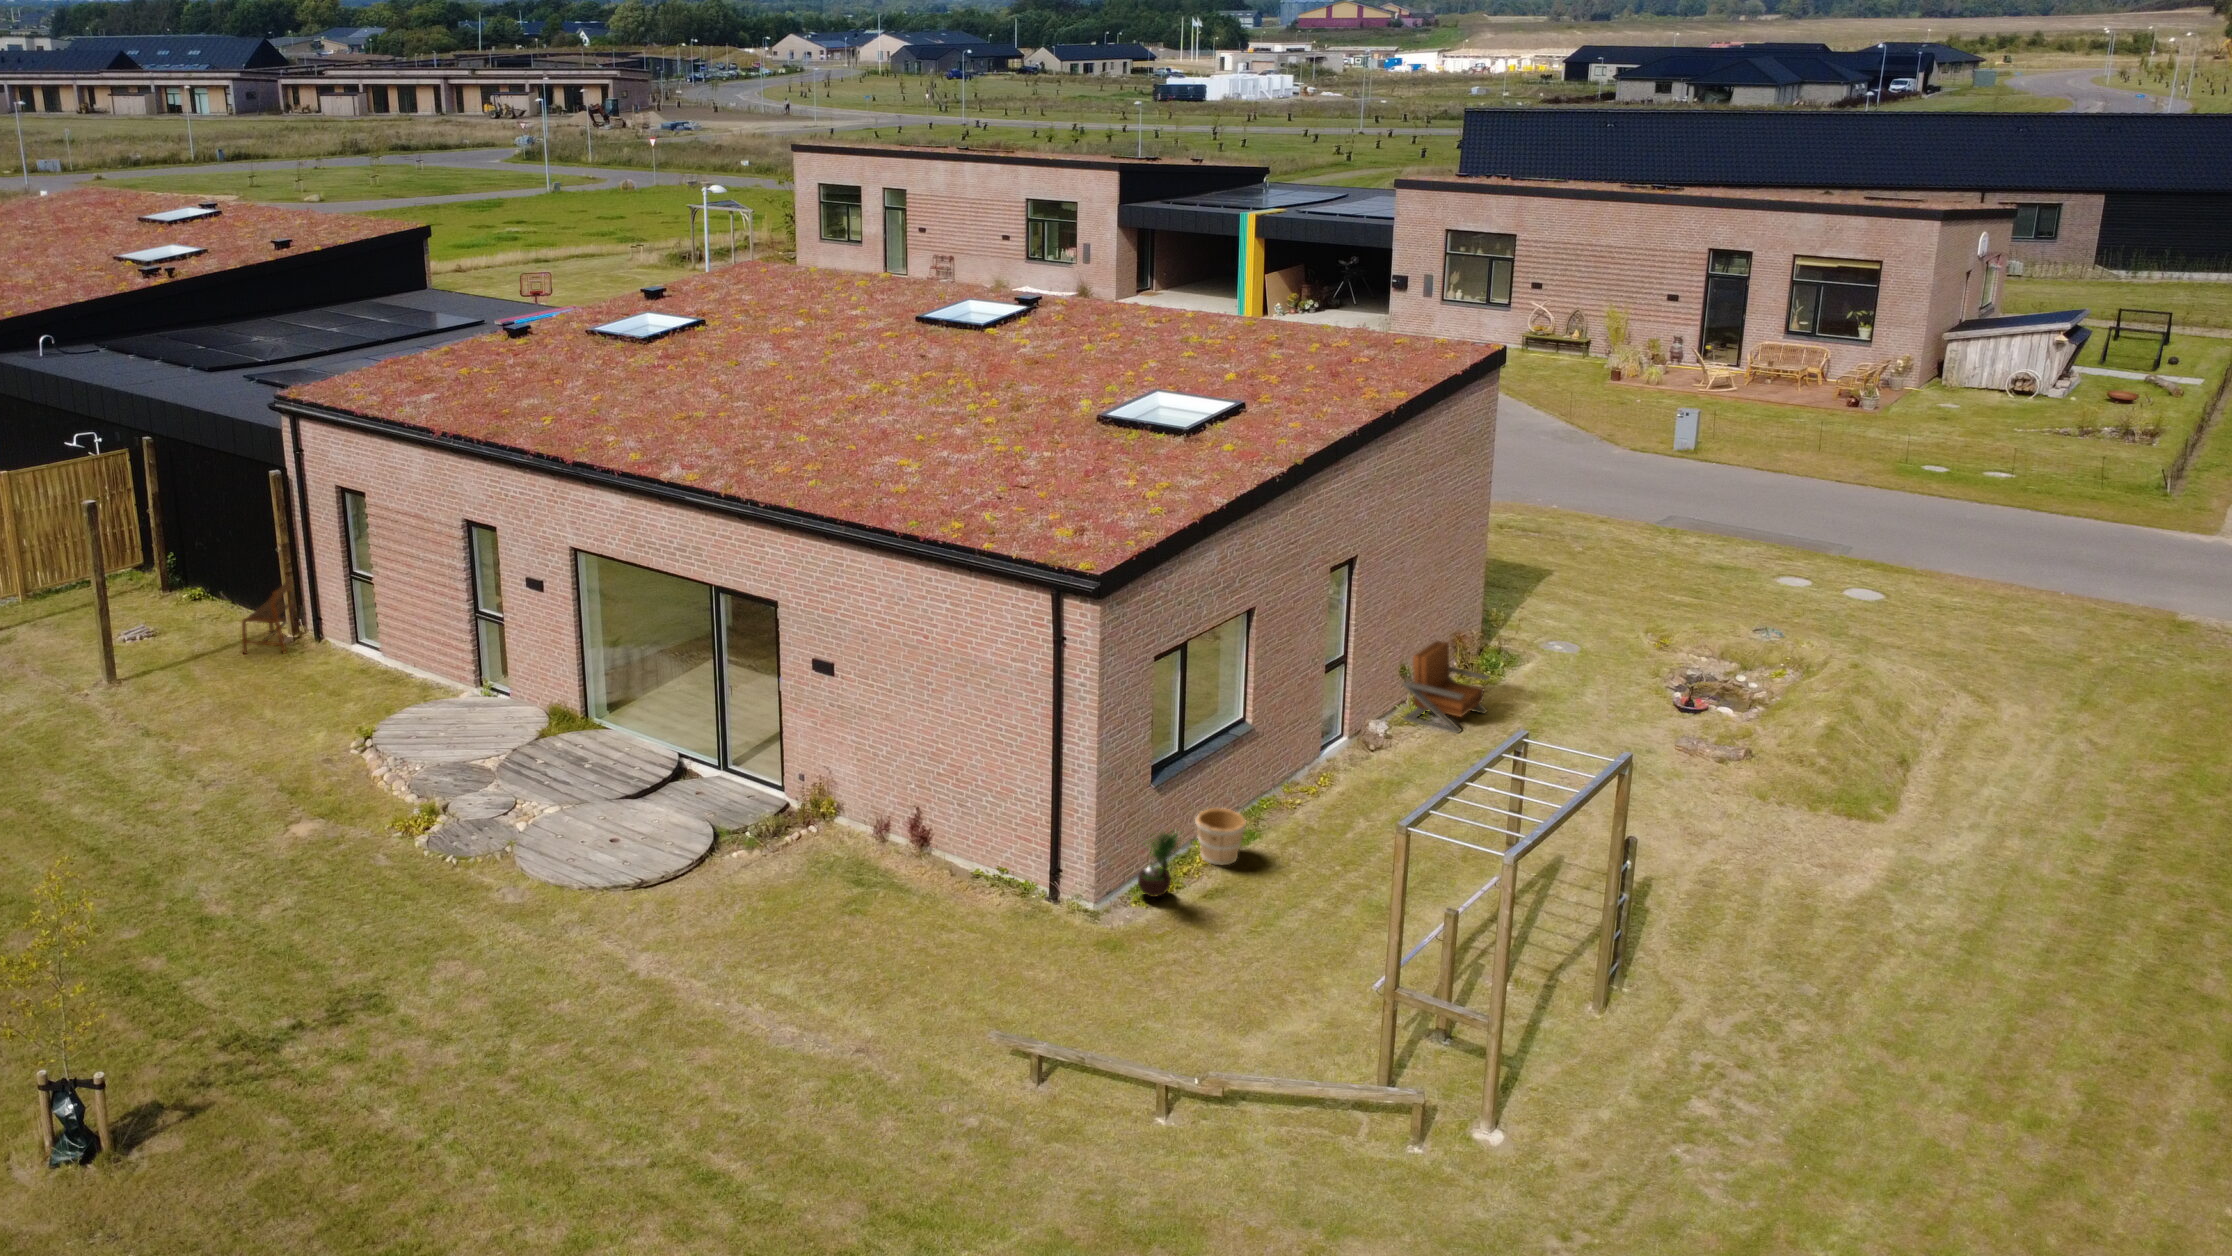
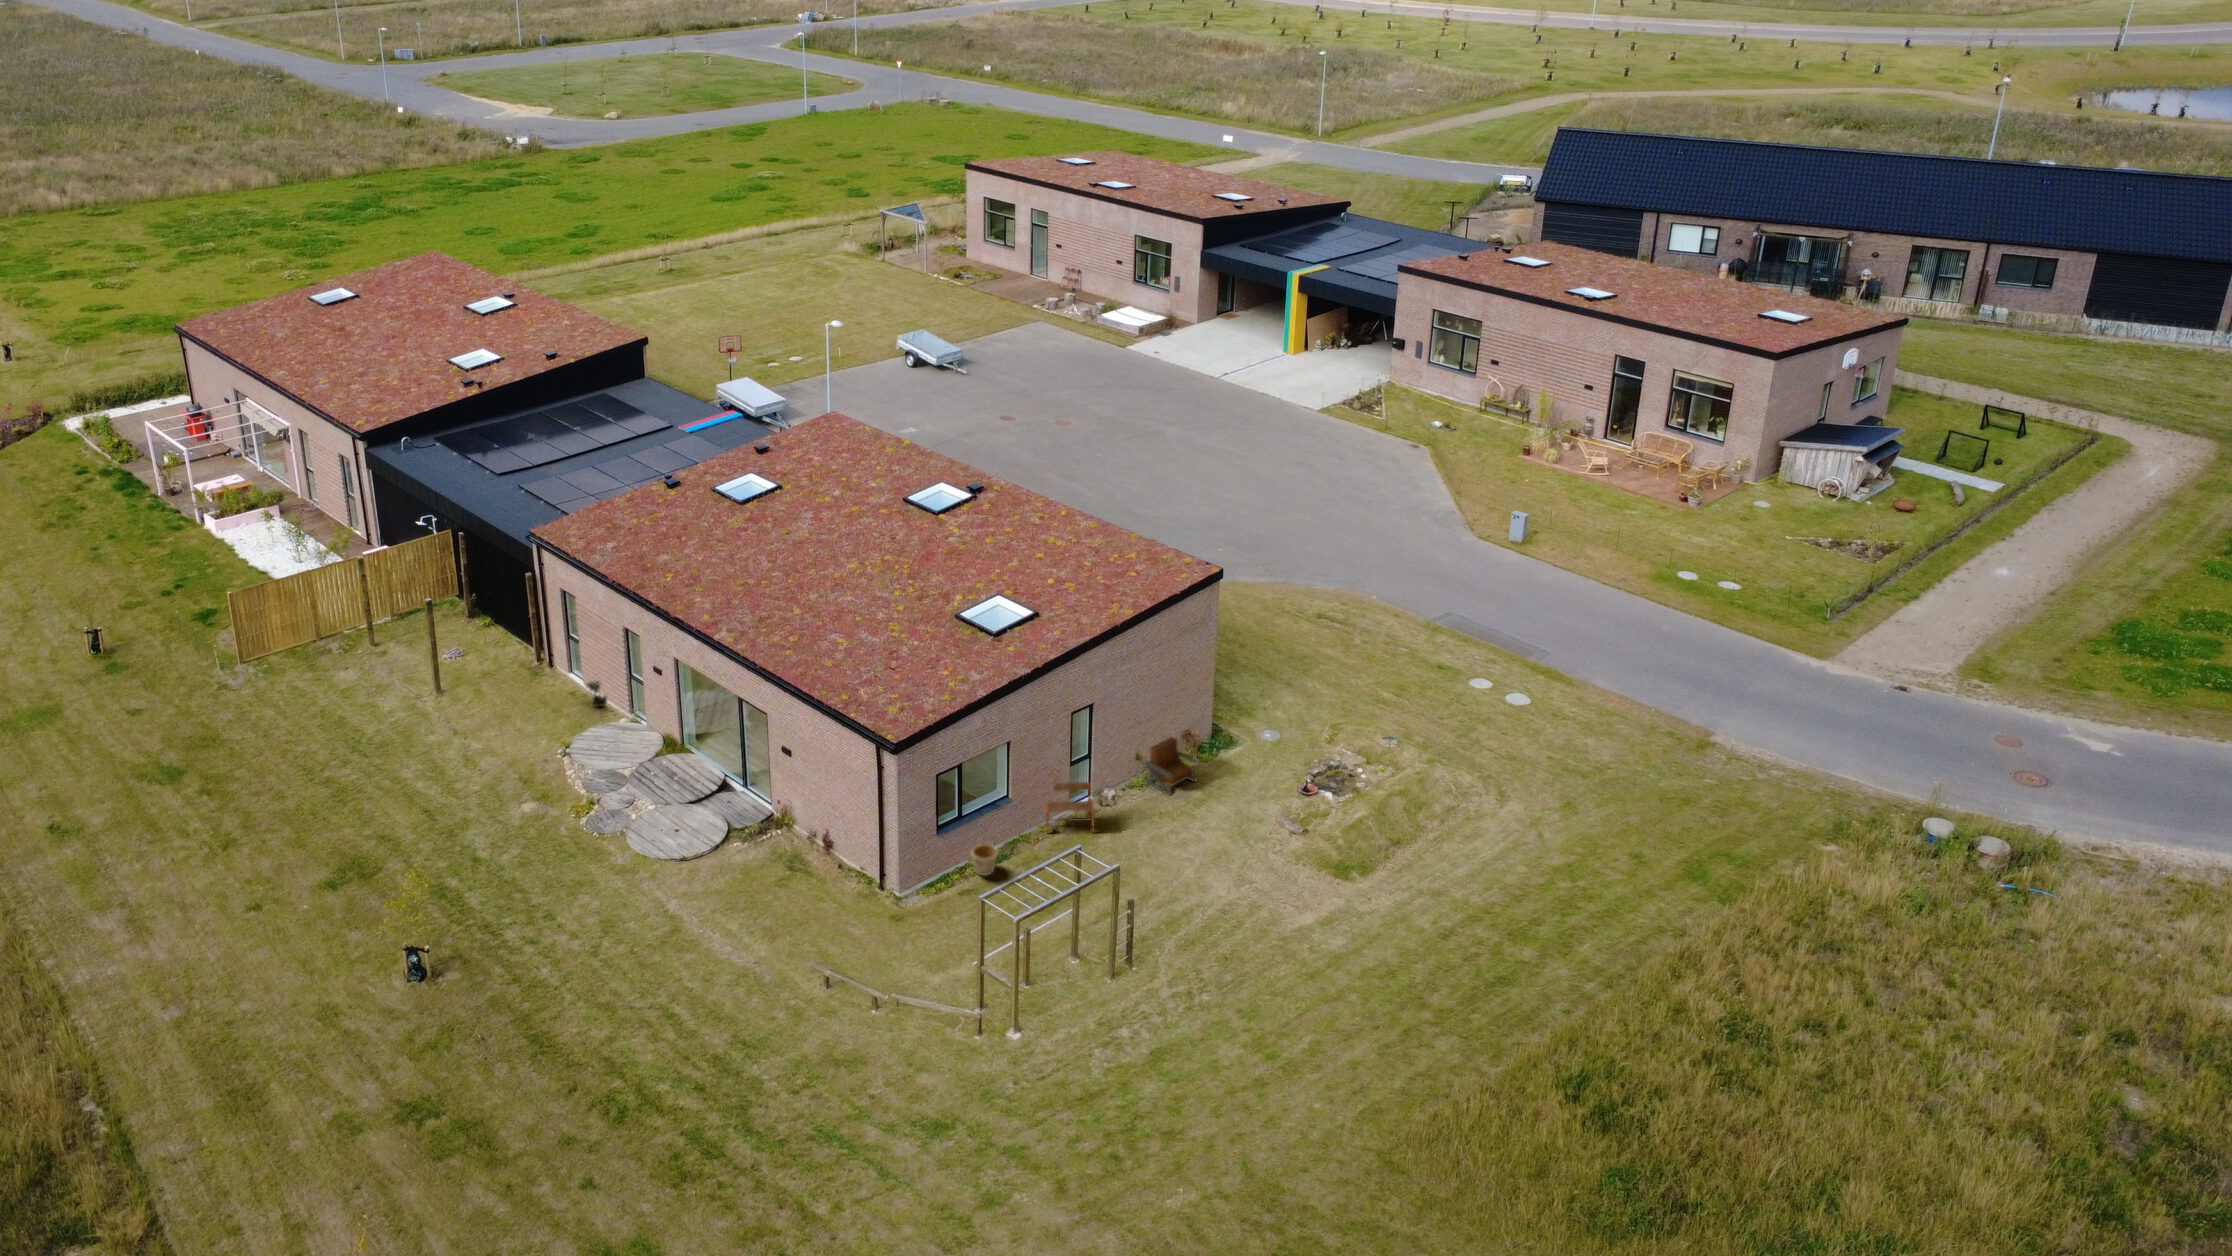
bench: present [242,579,292,654] -> present [1045,782,1095,832]
potted tree: present [1138,832,1178,897] -> present [587,681,607,707]

